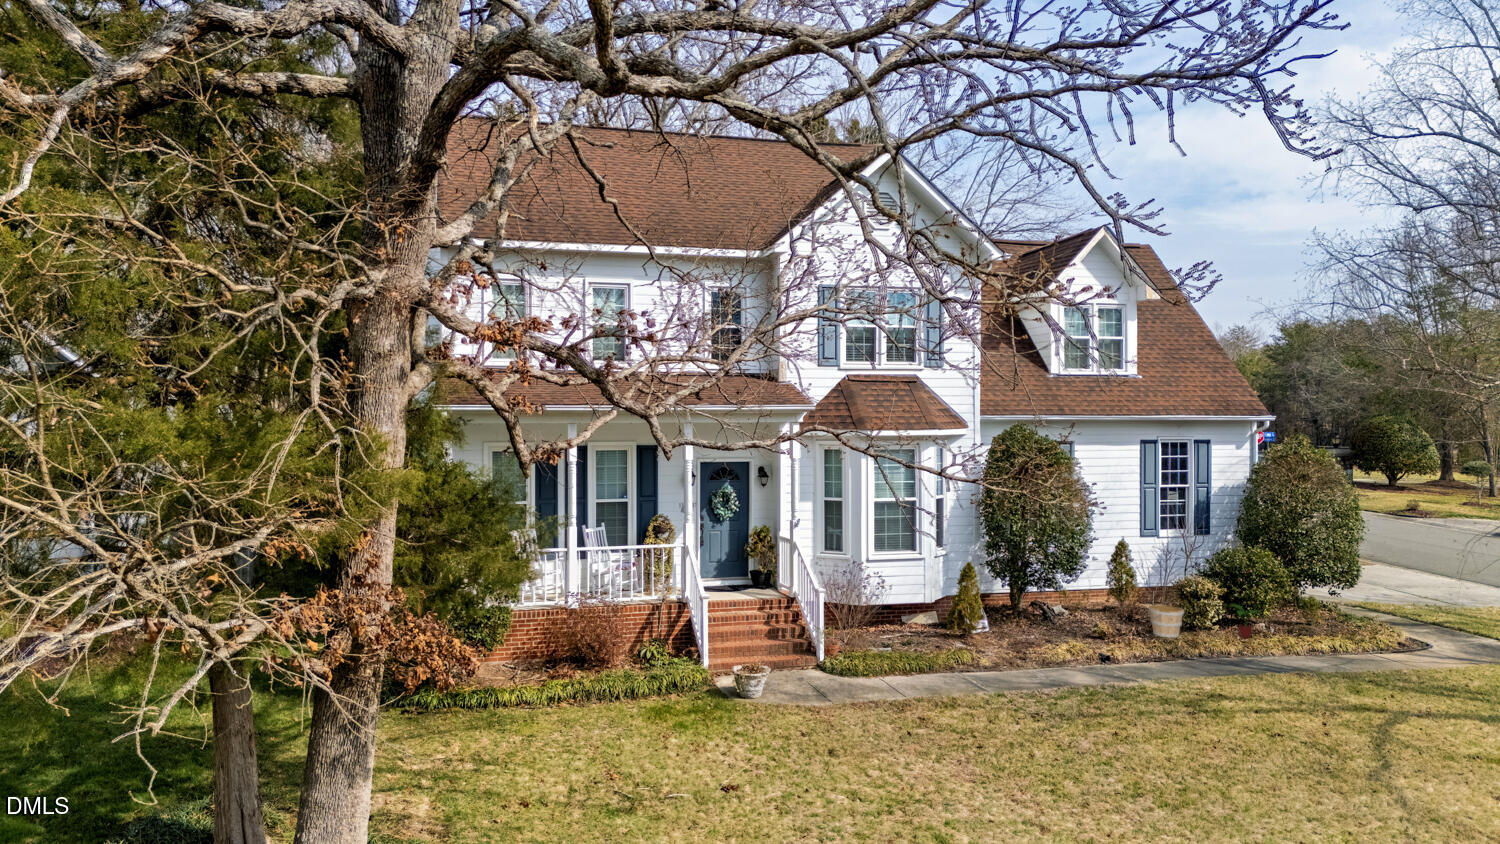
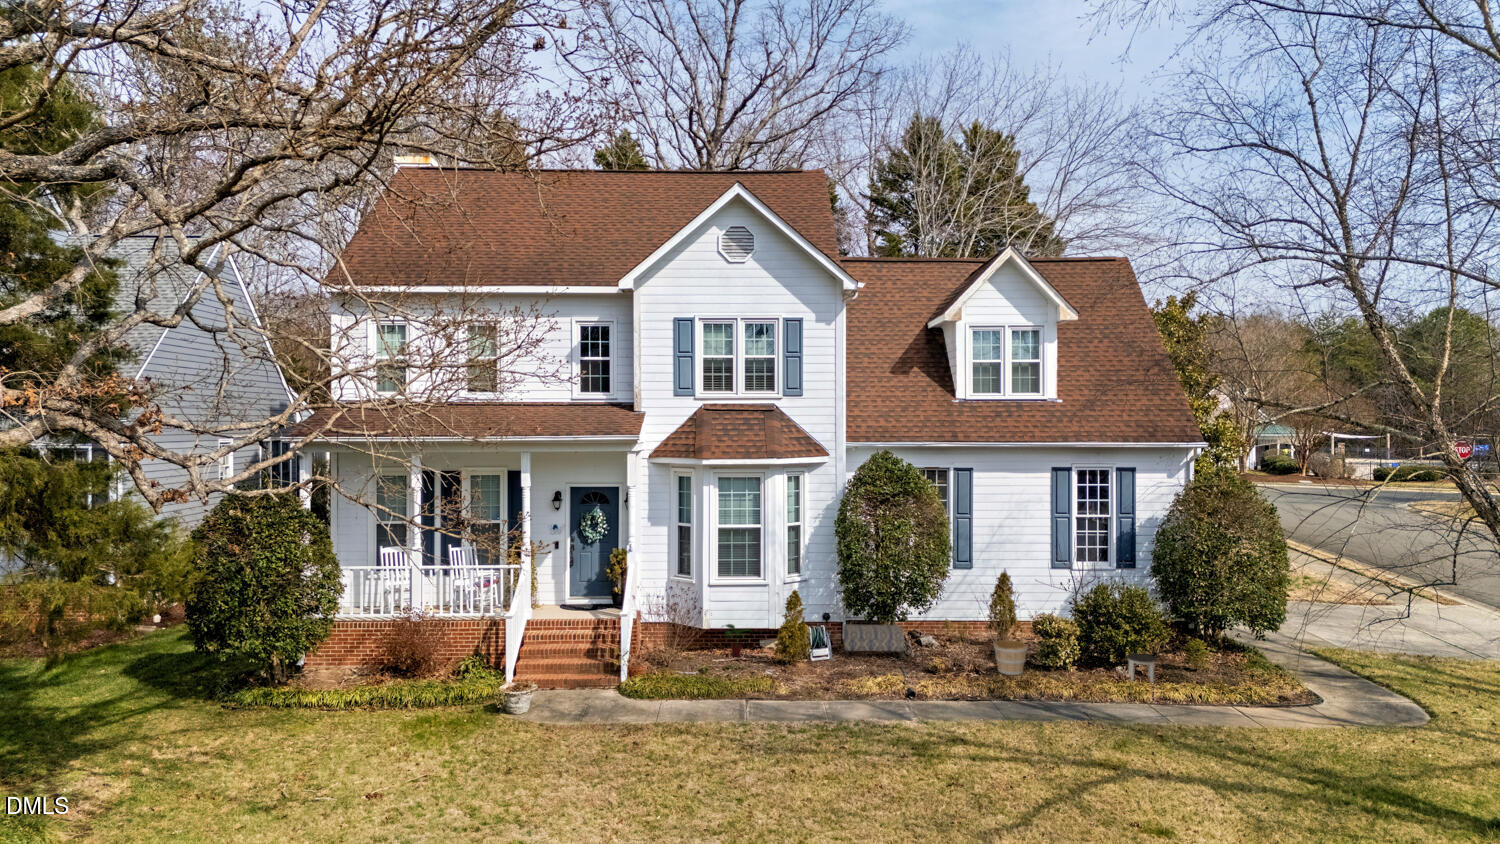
bench: none [992,596,1059,631] -> present [843,624,904,659]
potted plant: present [1232,604,1260,638] -> present [725,624,749,657]
round table: none [1267,612,1298,638] -> present [1126,653,1157,682]

